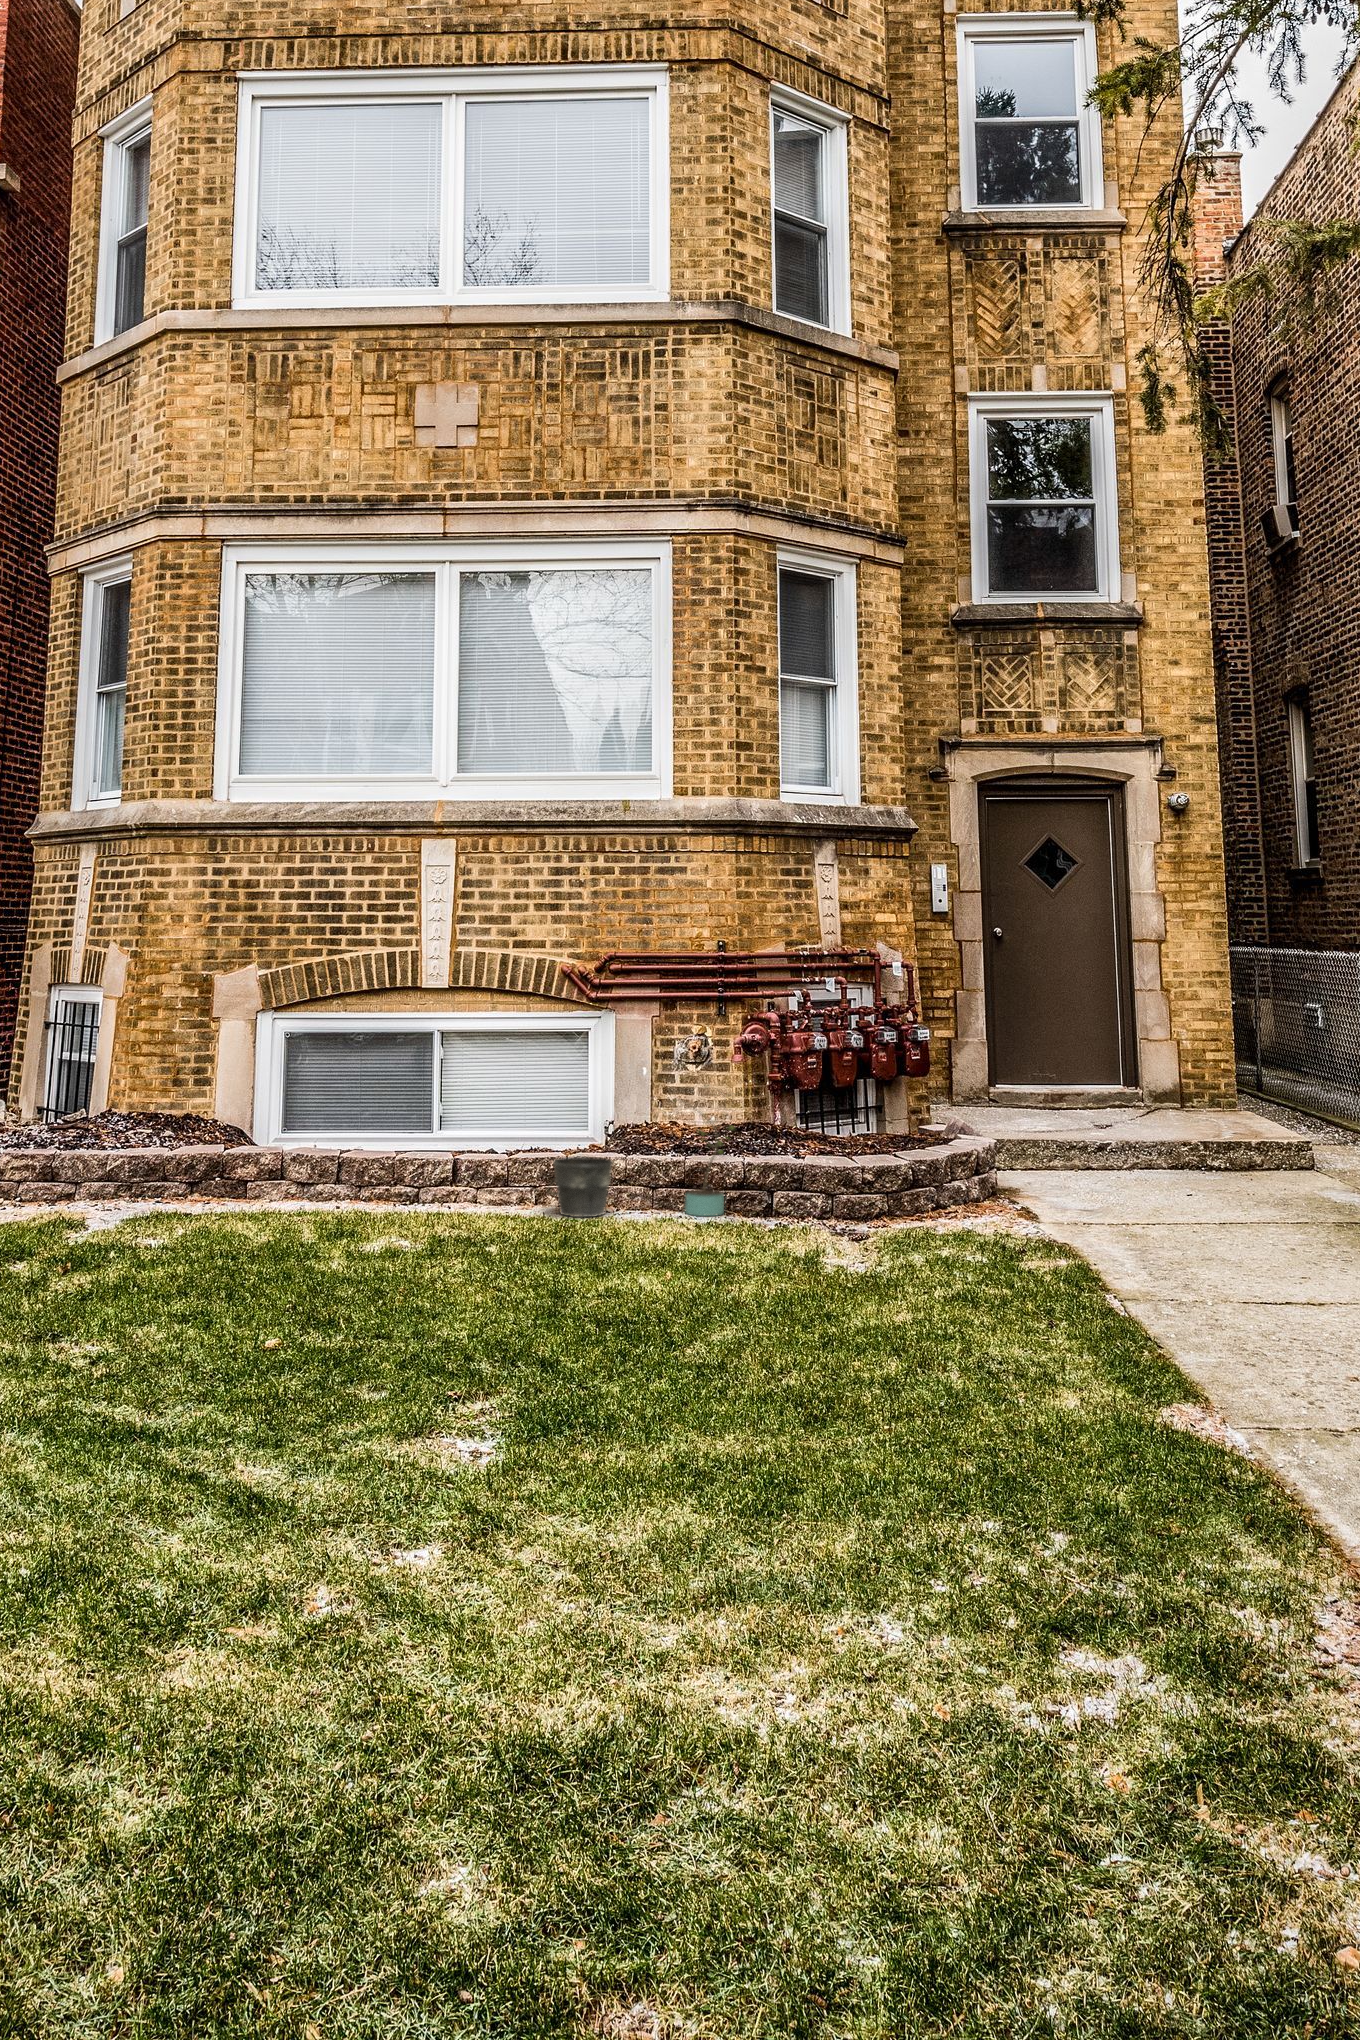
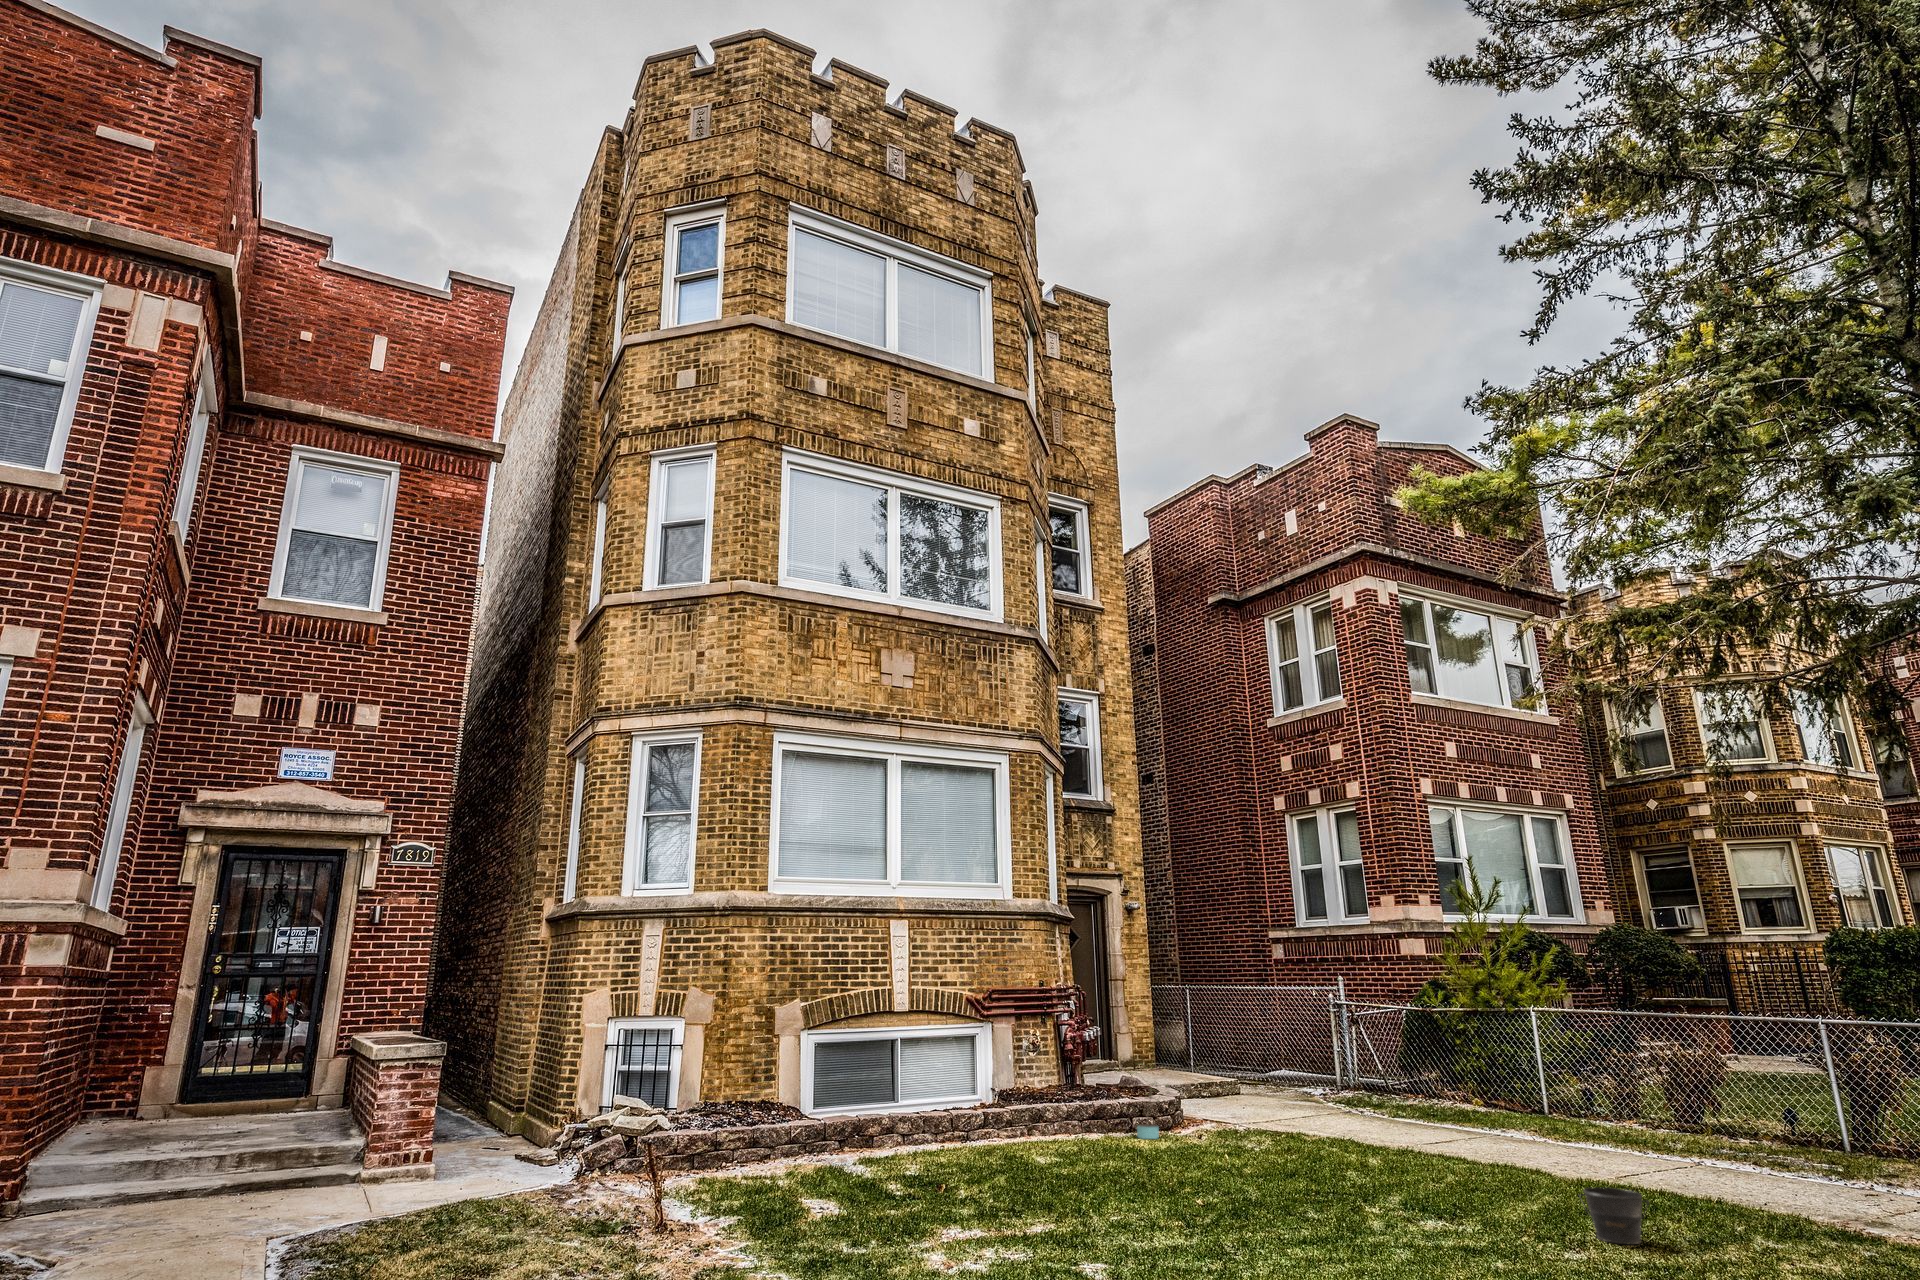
bucket: present [547,1156,613,1217] -> present [1579,1187,1649,1244]

